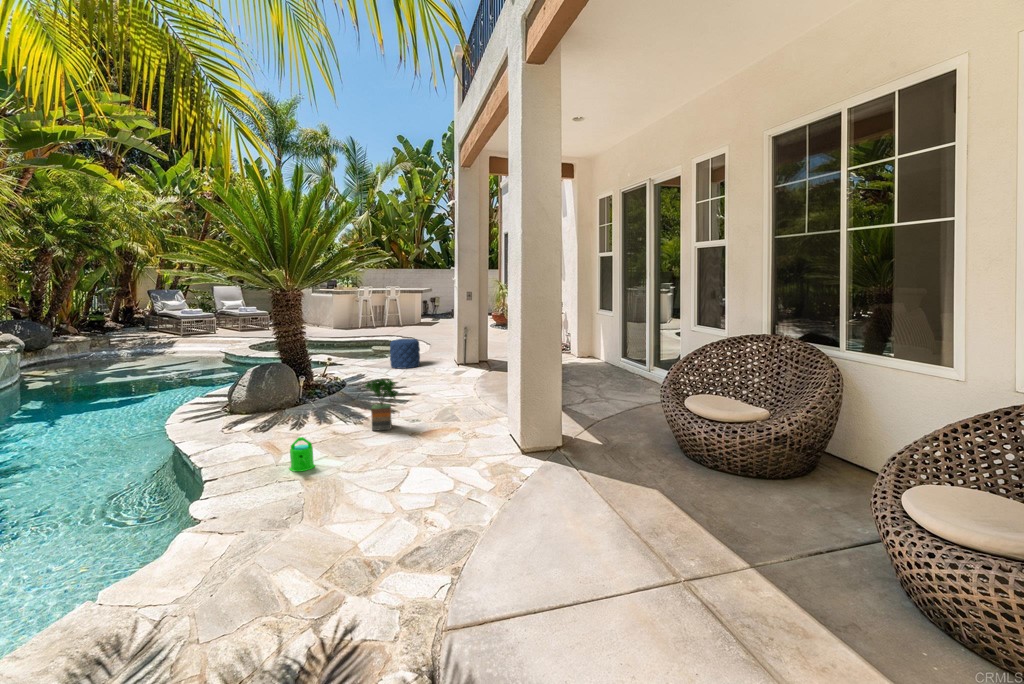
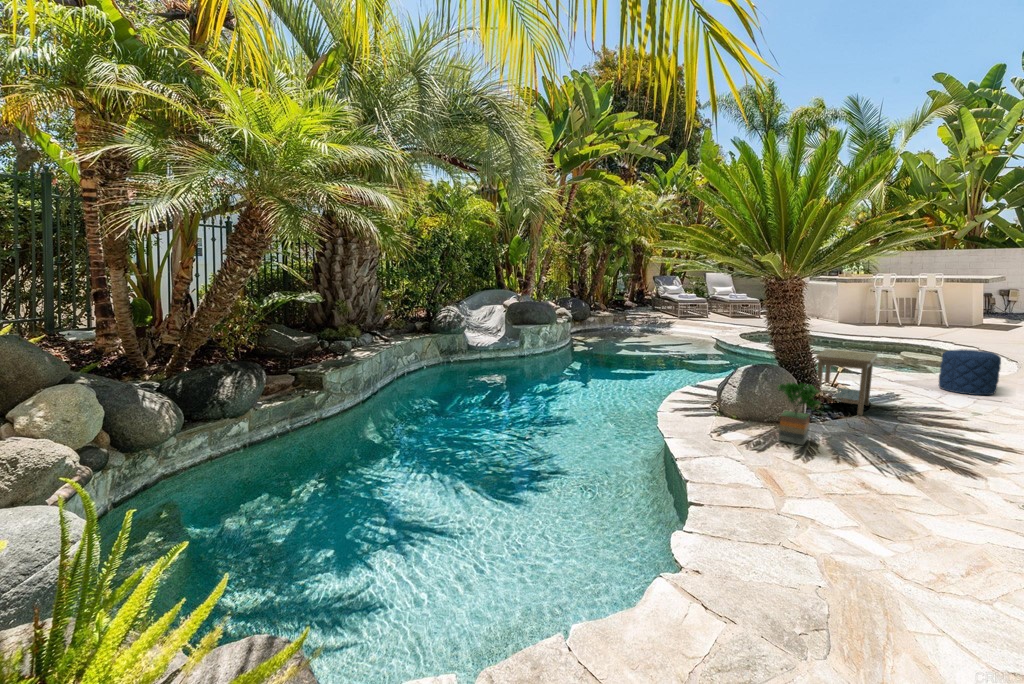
side table: none [304,346,347,394] -> present [816,349,877,415]
potted tree: present [365,379,398,431] -> present [778,383,820,445]
watering can: present [290,437,315,472] -> none [800,493,843,546]

